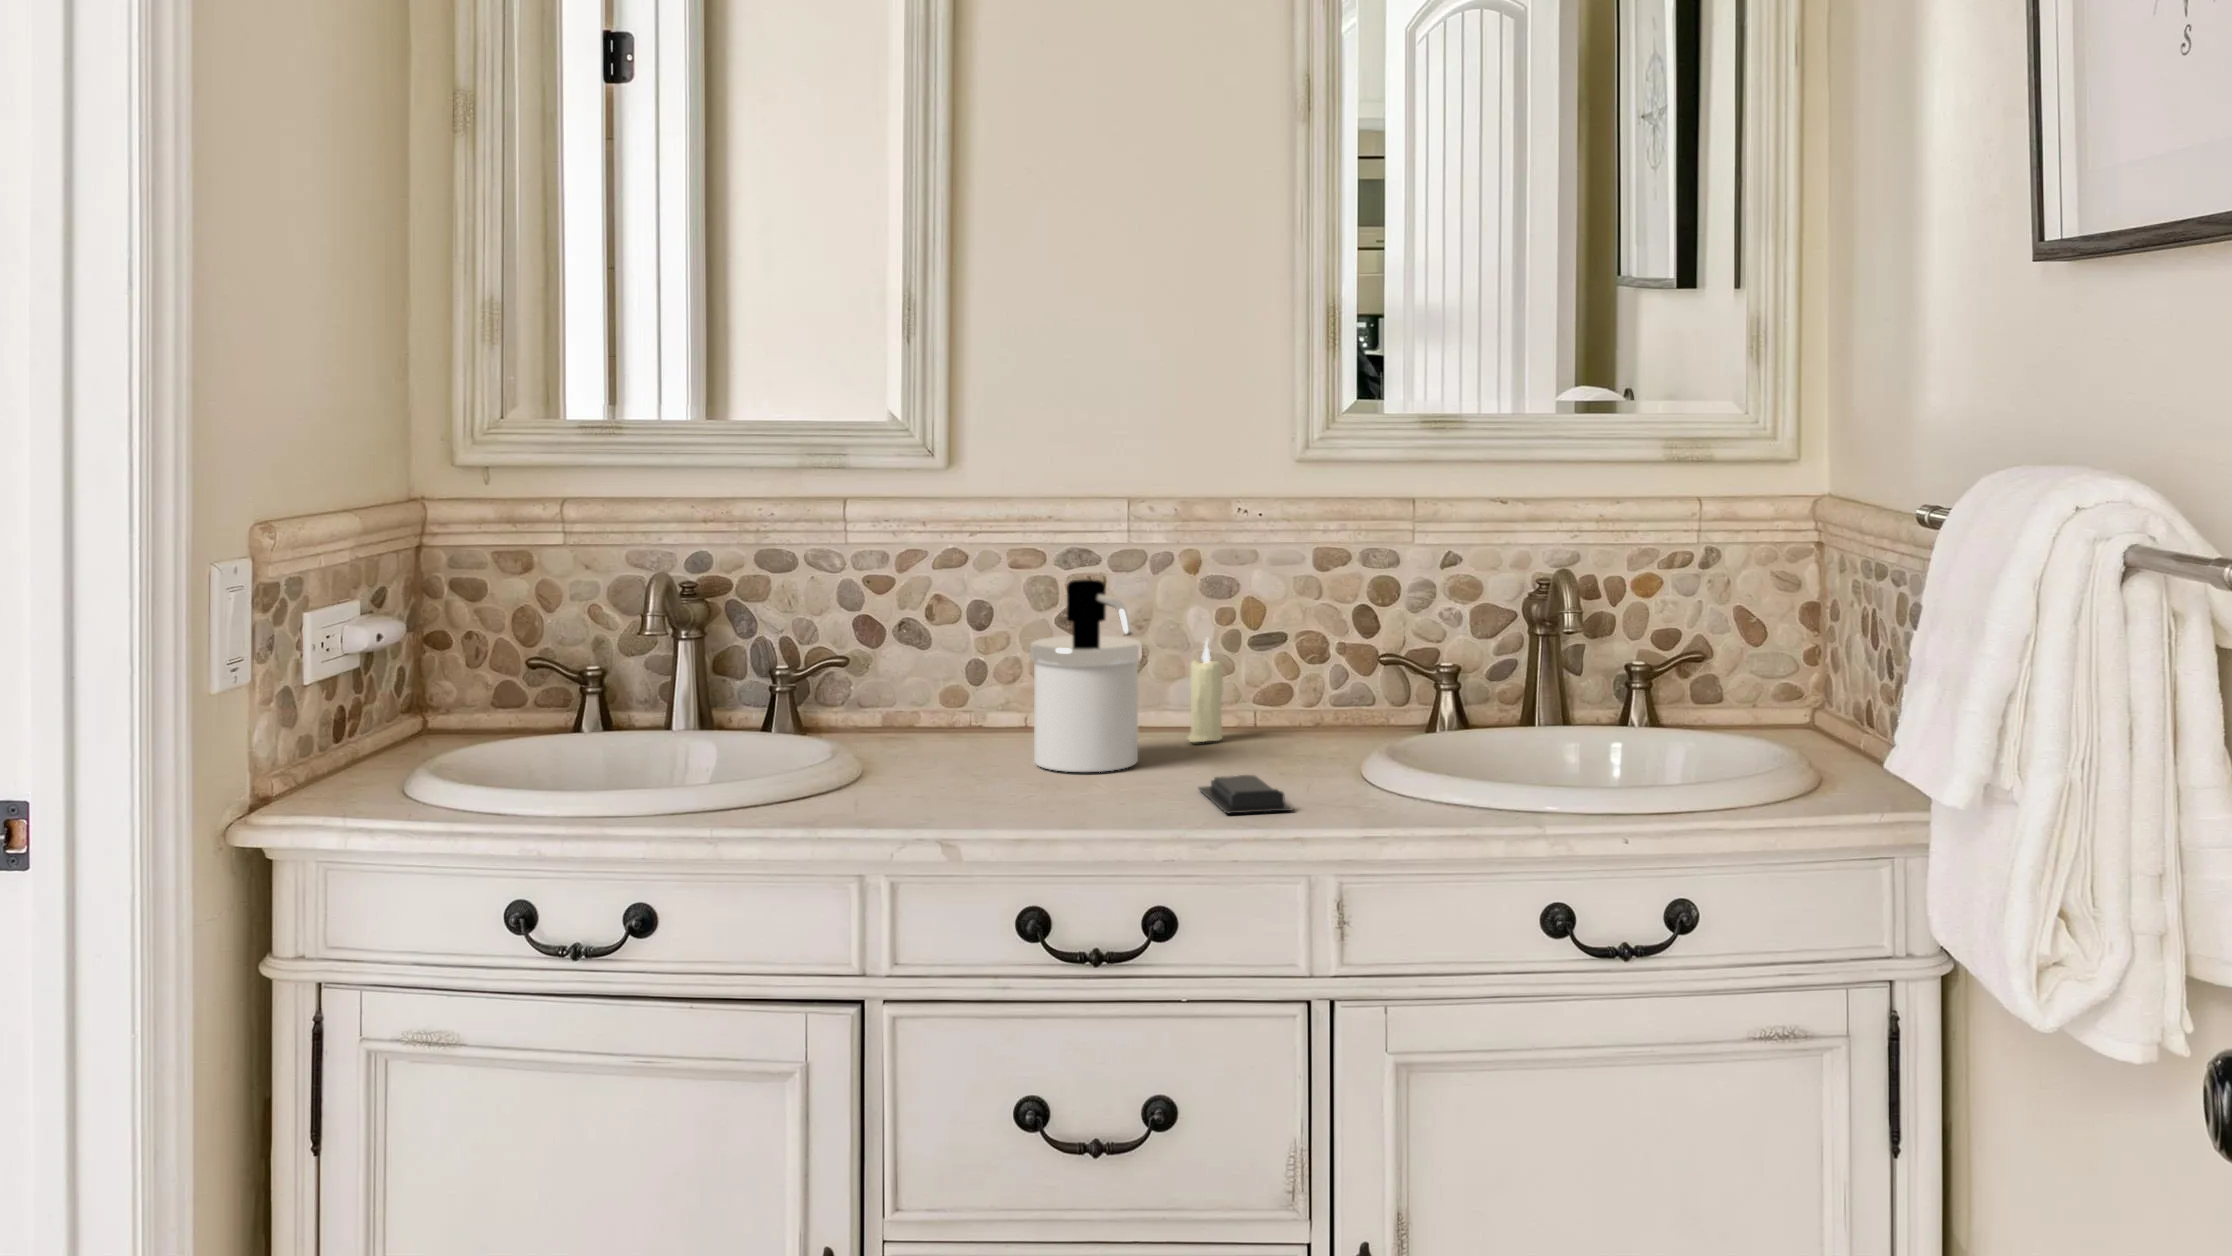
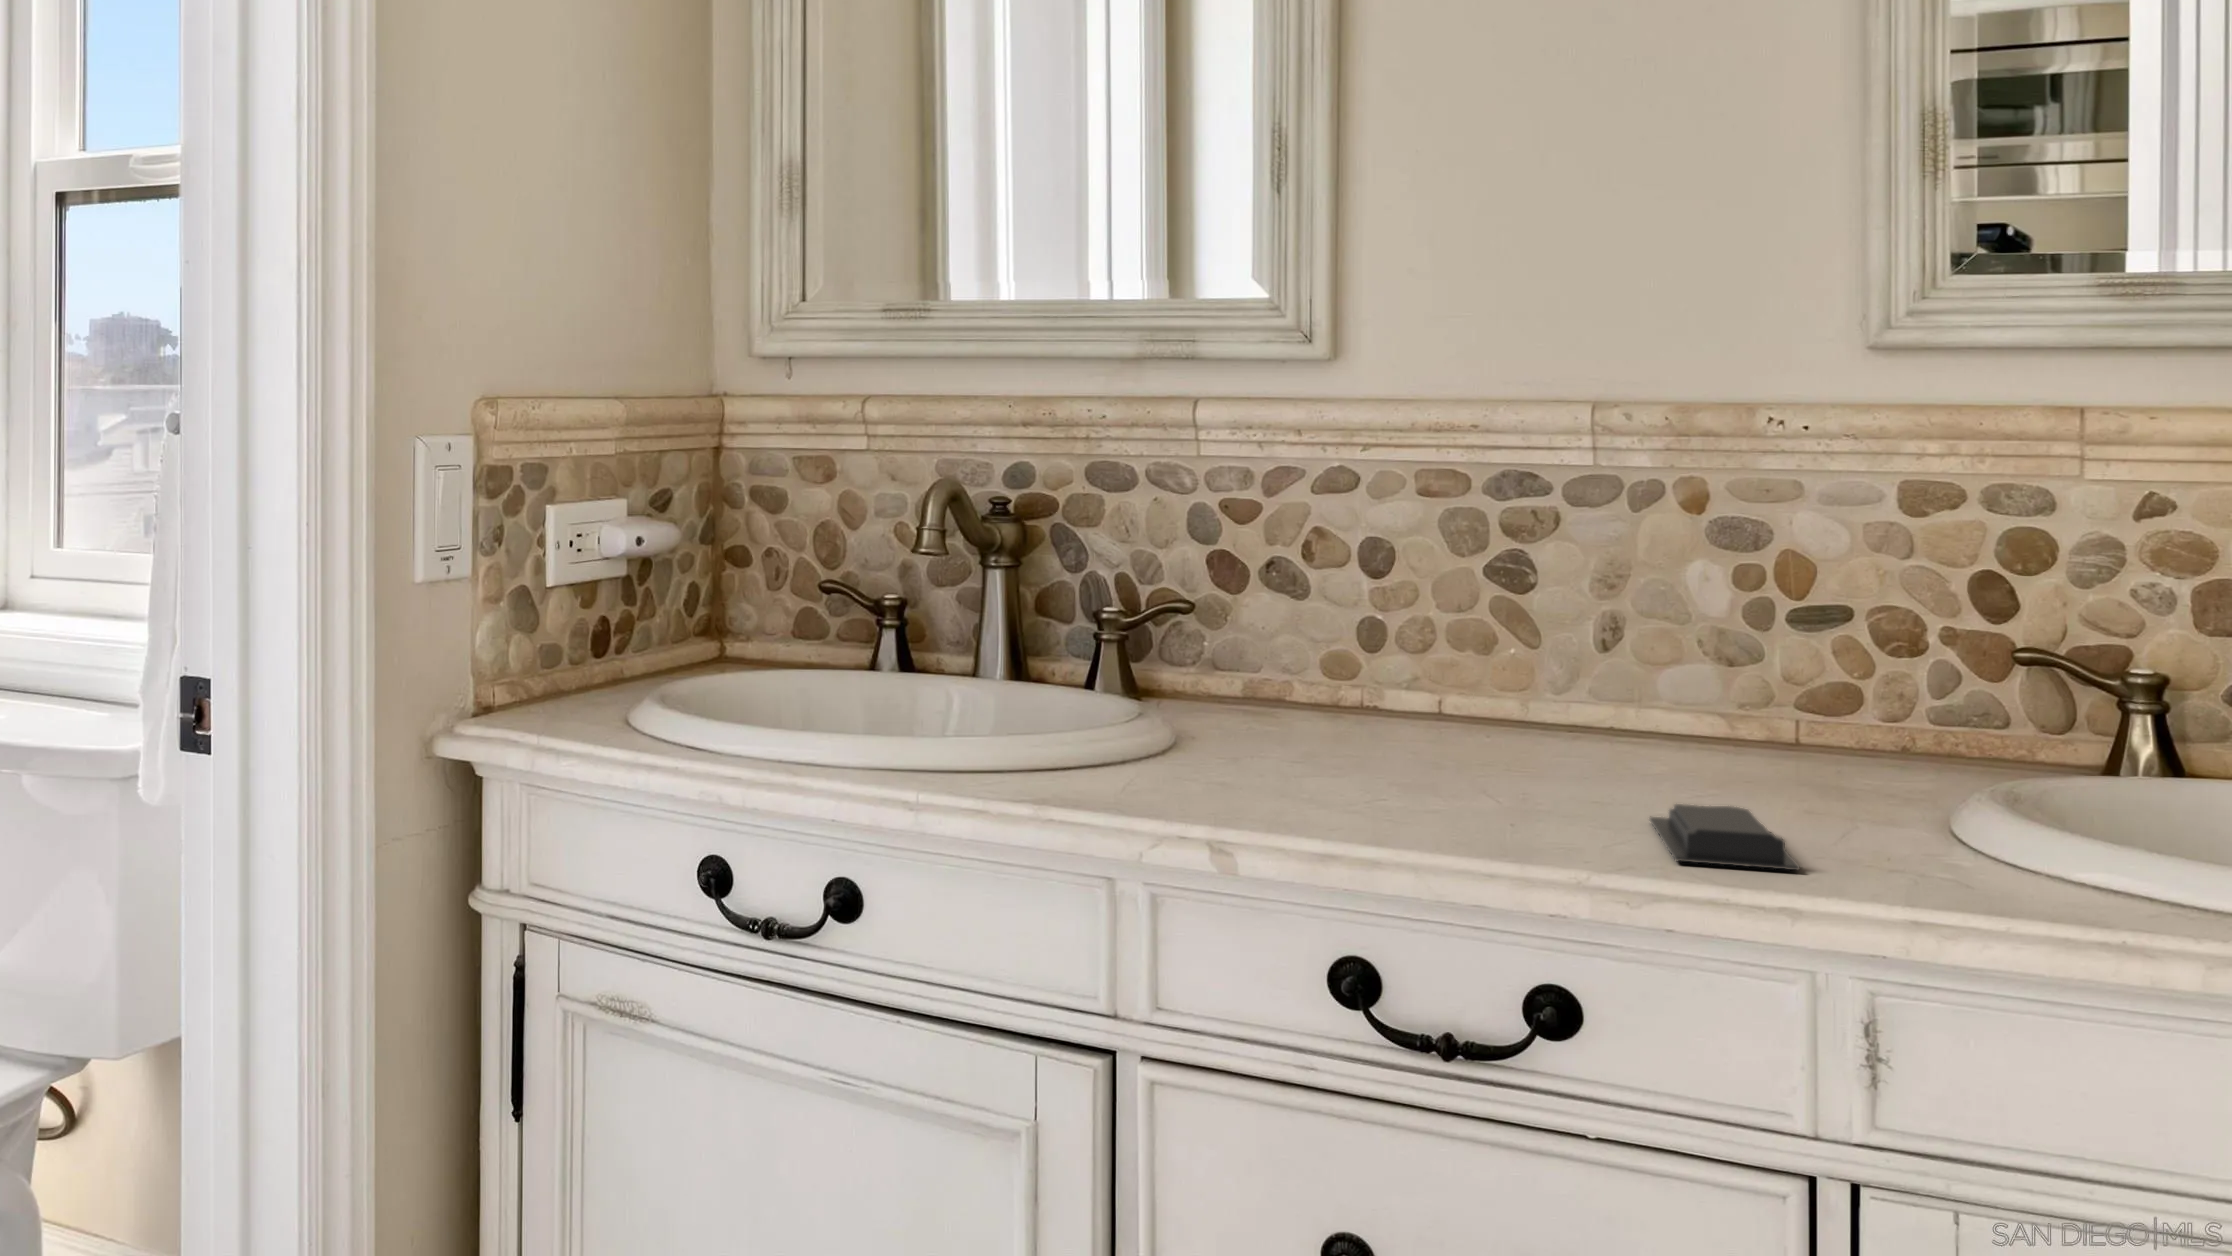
soap dispenser: present [1030,579,1142,772] -> none [1408,504,1581,780]
candle: present [1188,640,1223,742] -> none [1672,602,1733,757]

